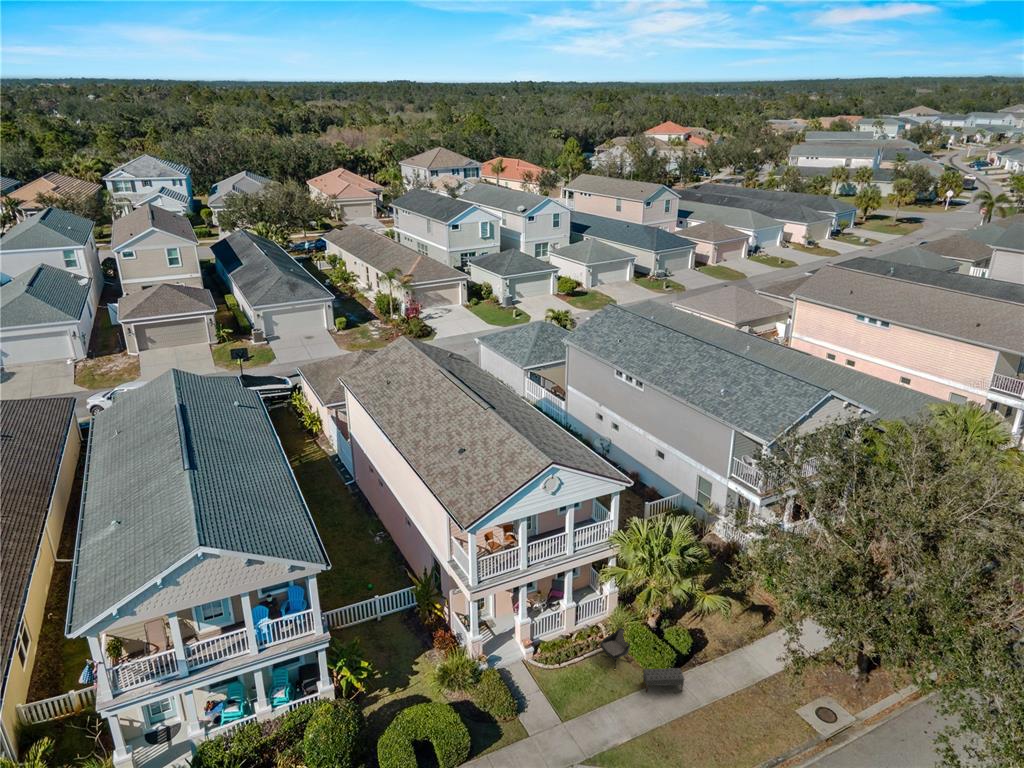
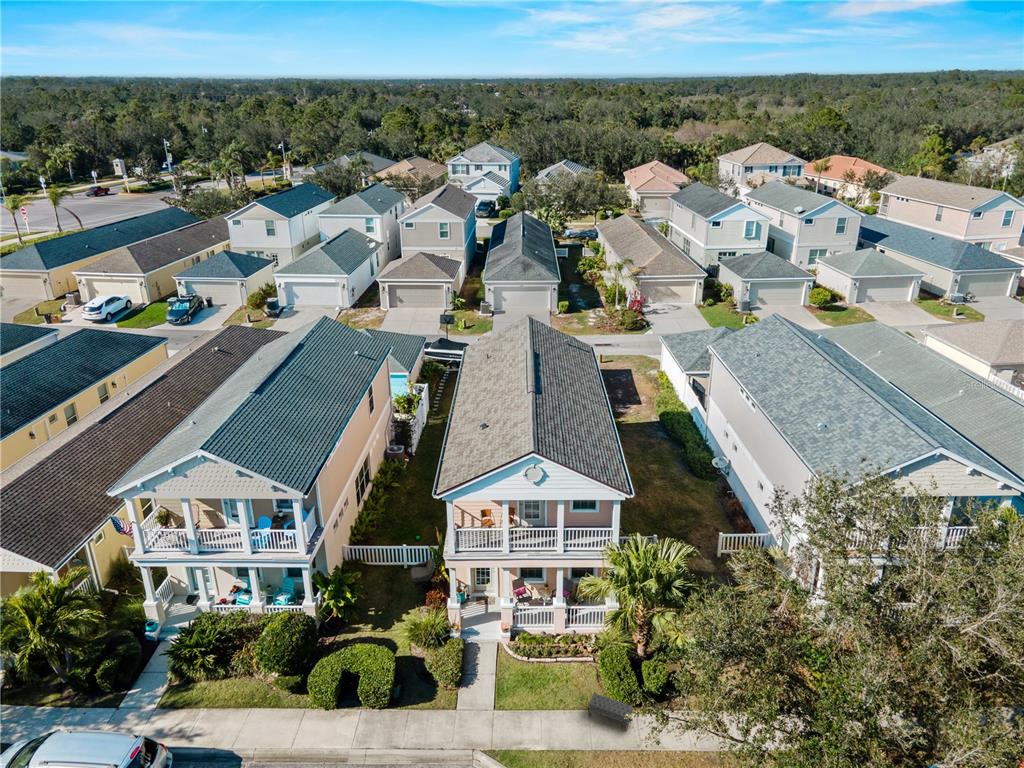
lounge chair: present [600,628,630,660] -> present [411,557,435,582]

